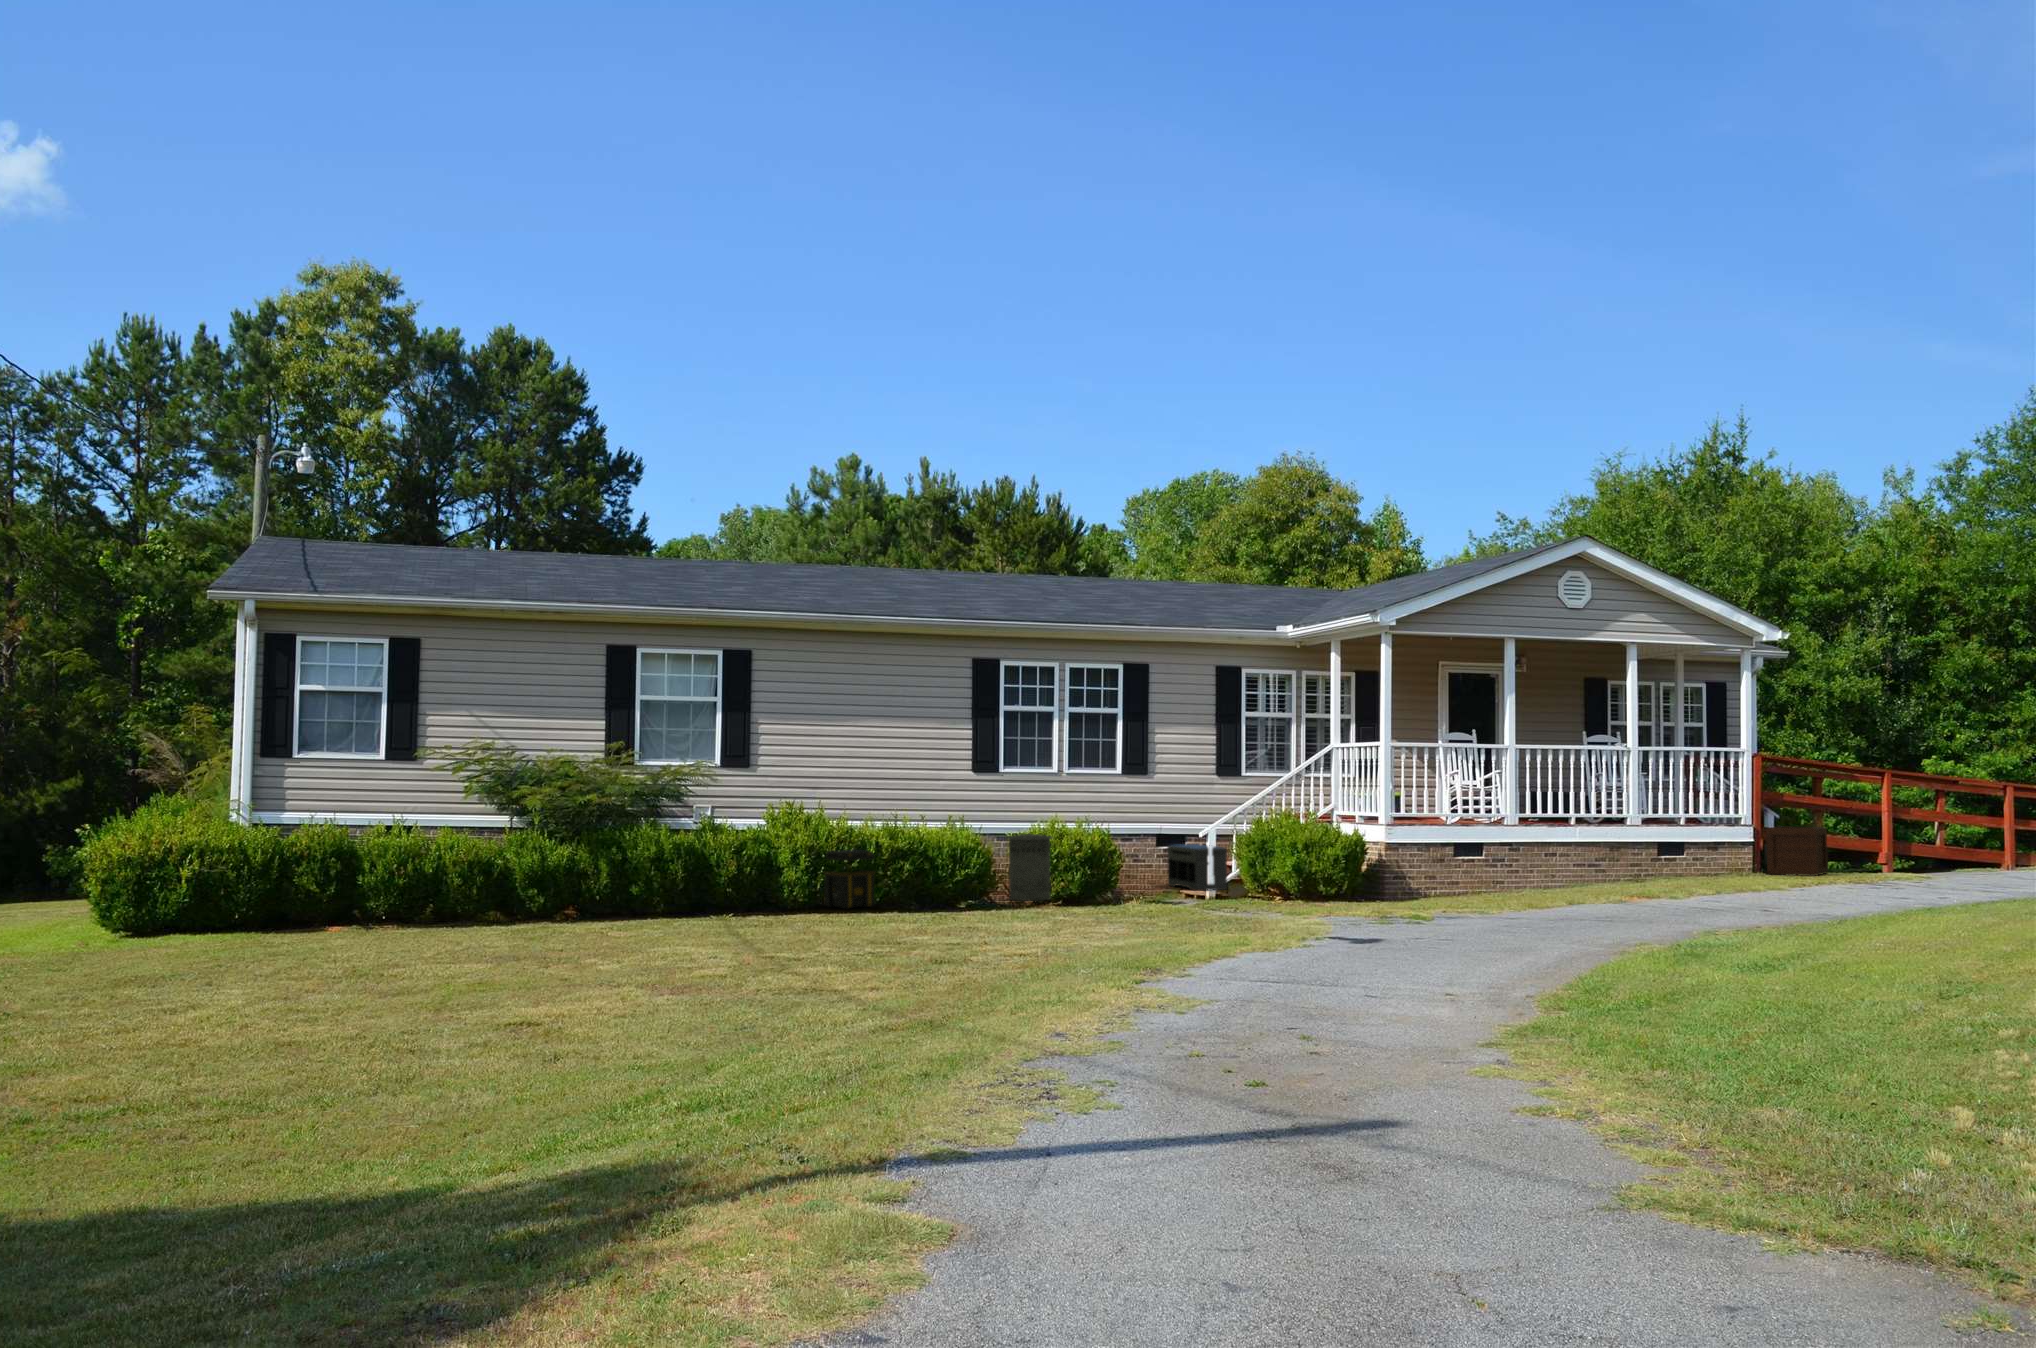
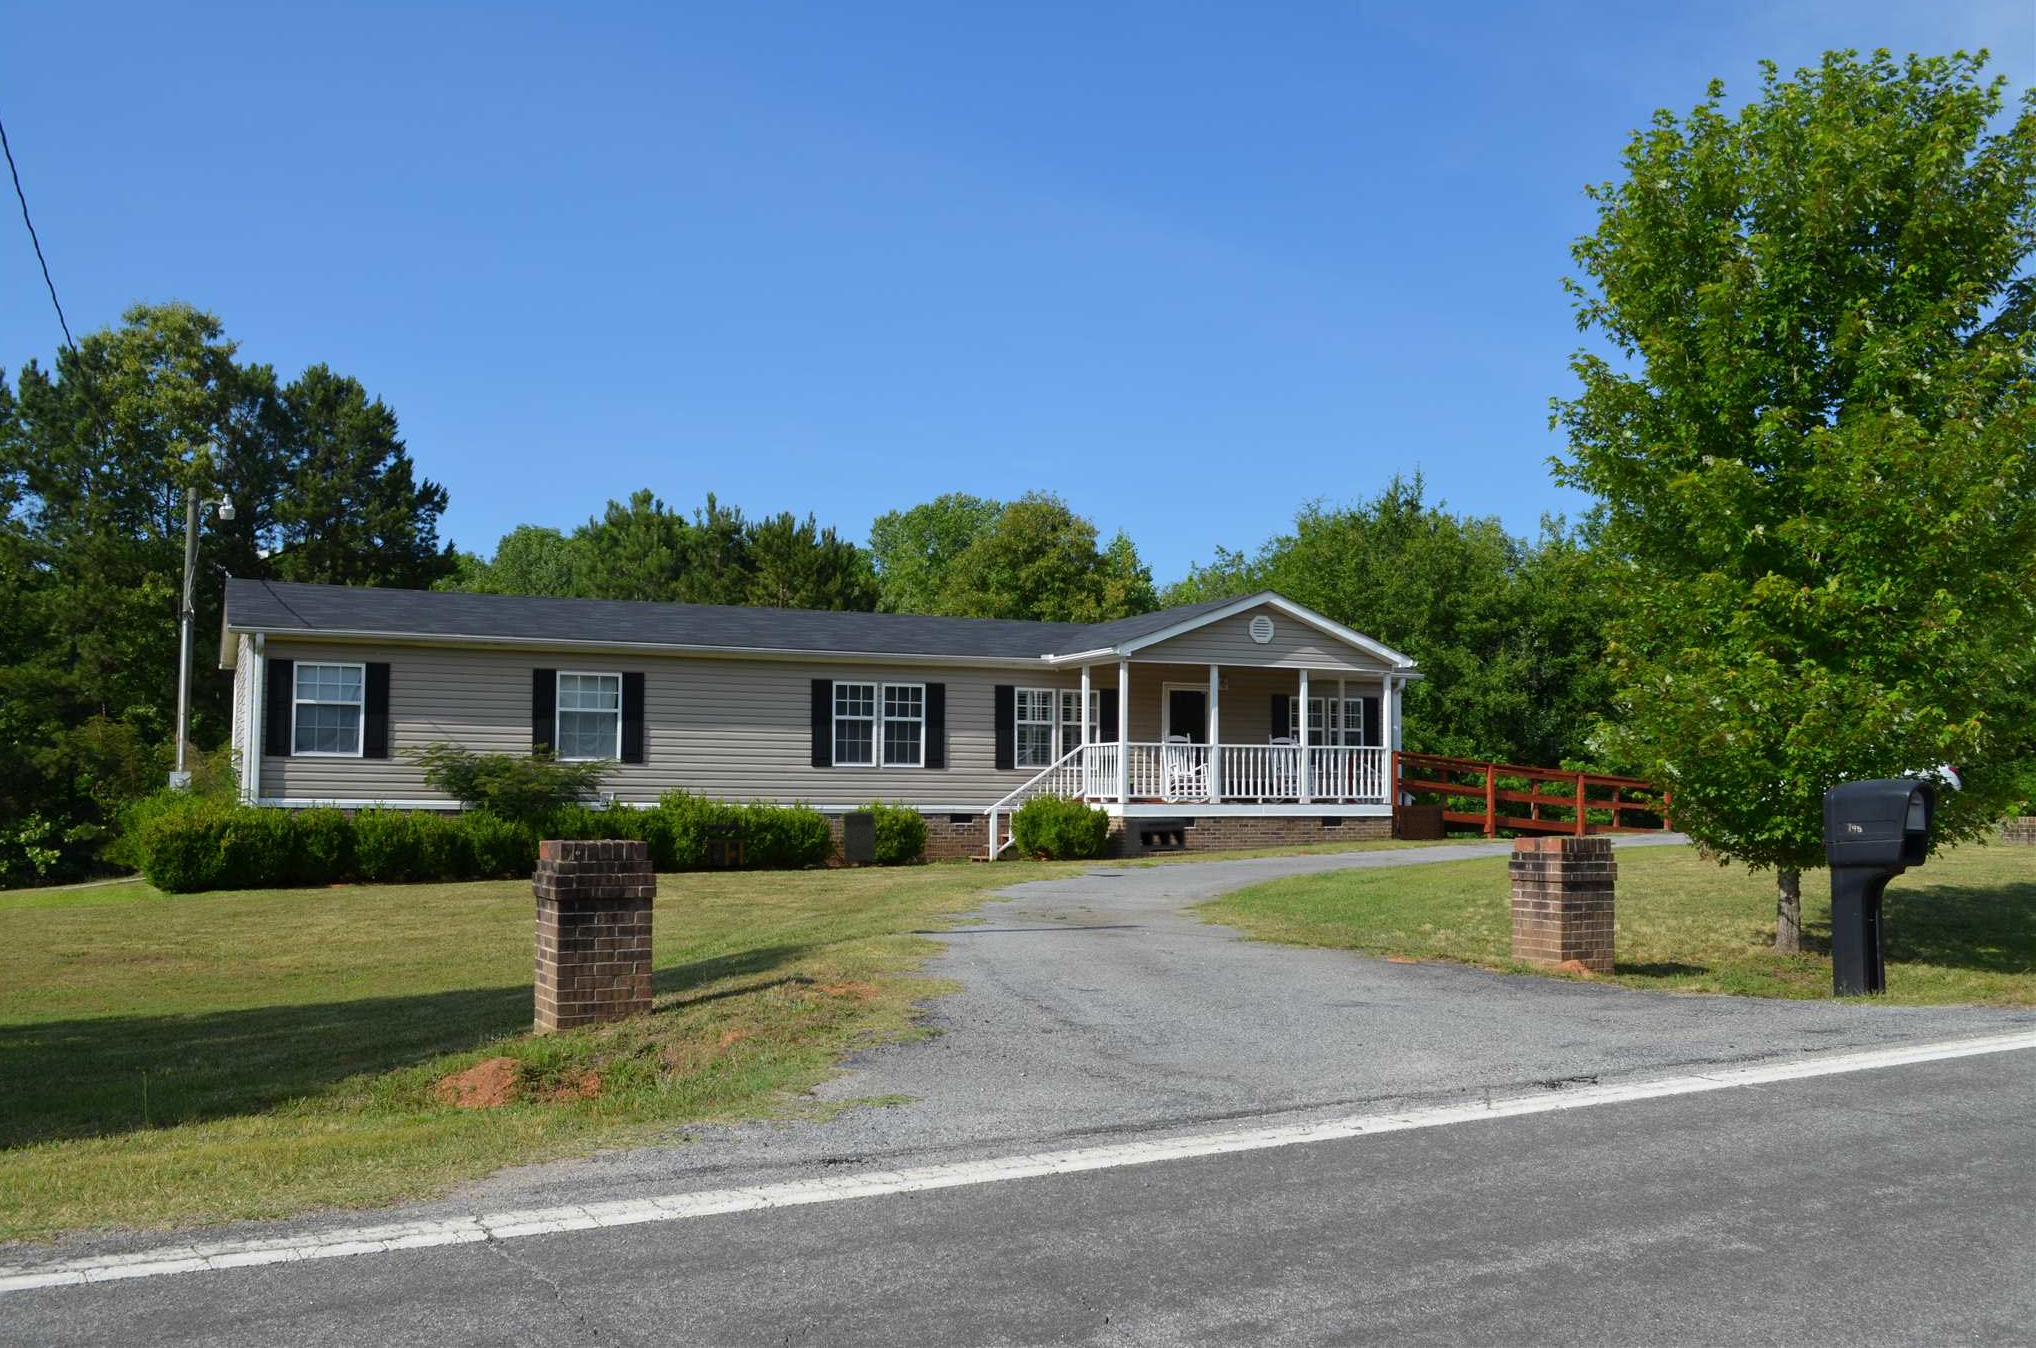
bench: present [1167,844,1227,891] -> present [1125,818,1186,852]

